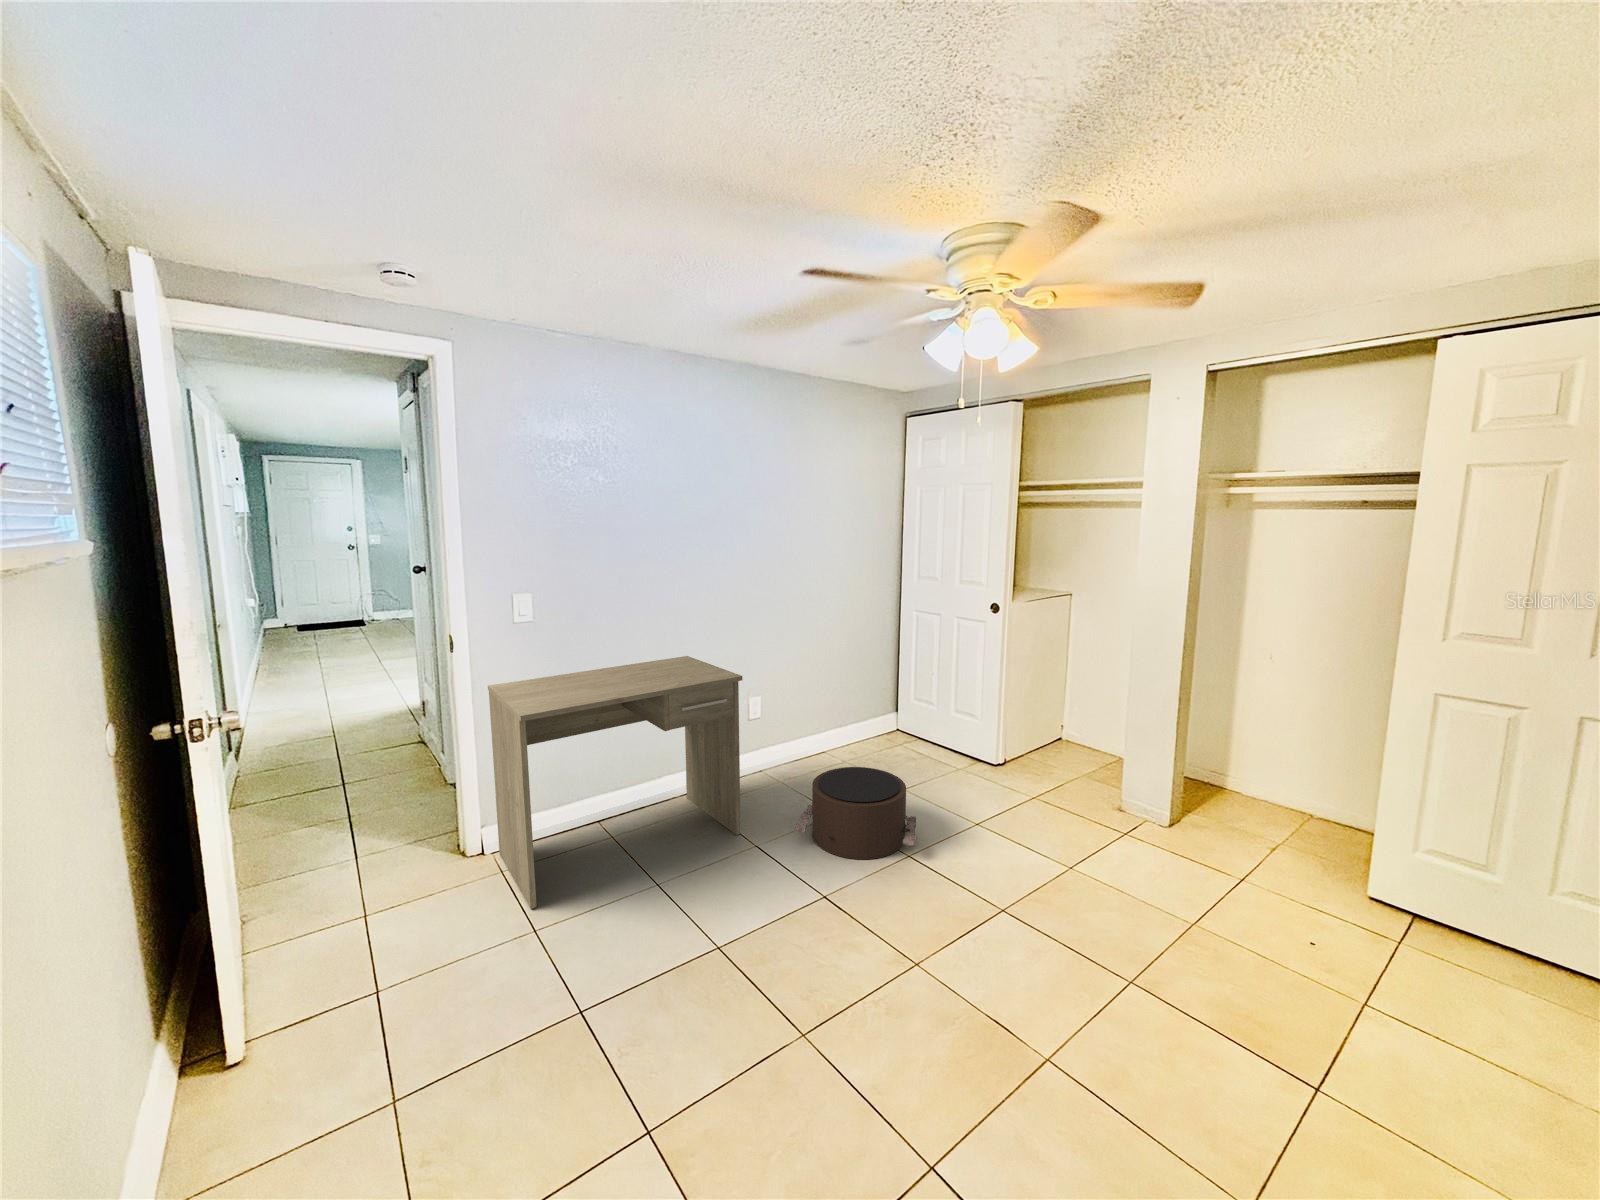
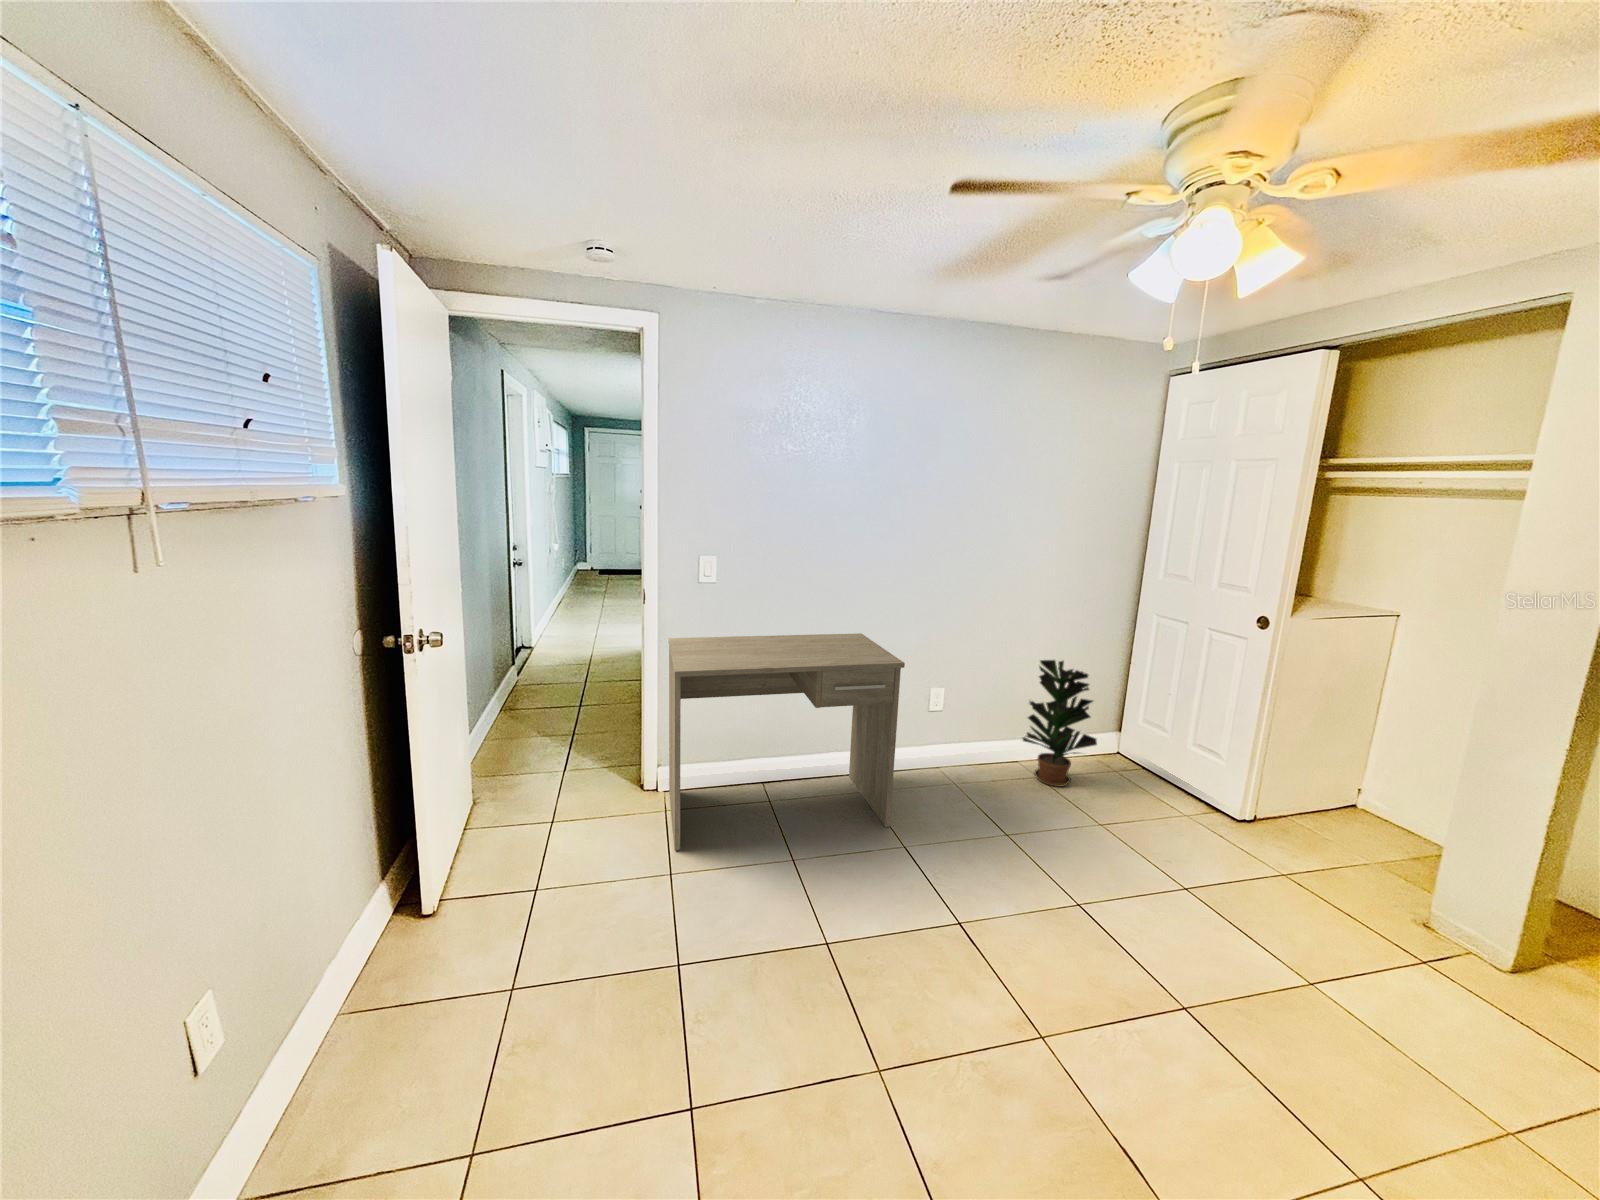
potted plant: none [835,658,895,769] -> present [1023,660,1097,787]
pouf: present [796,767,917,859] -> none [945,781,1096,896]

